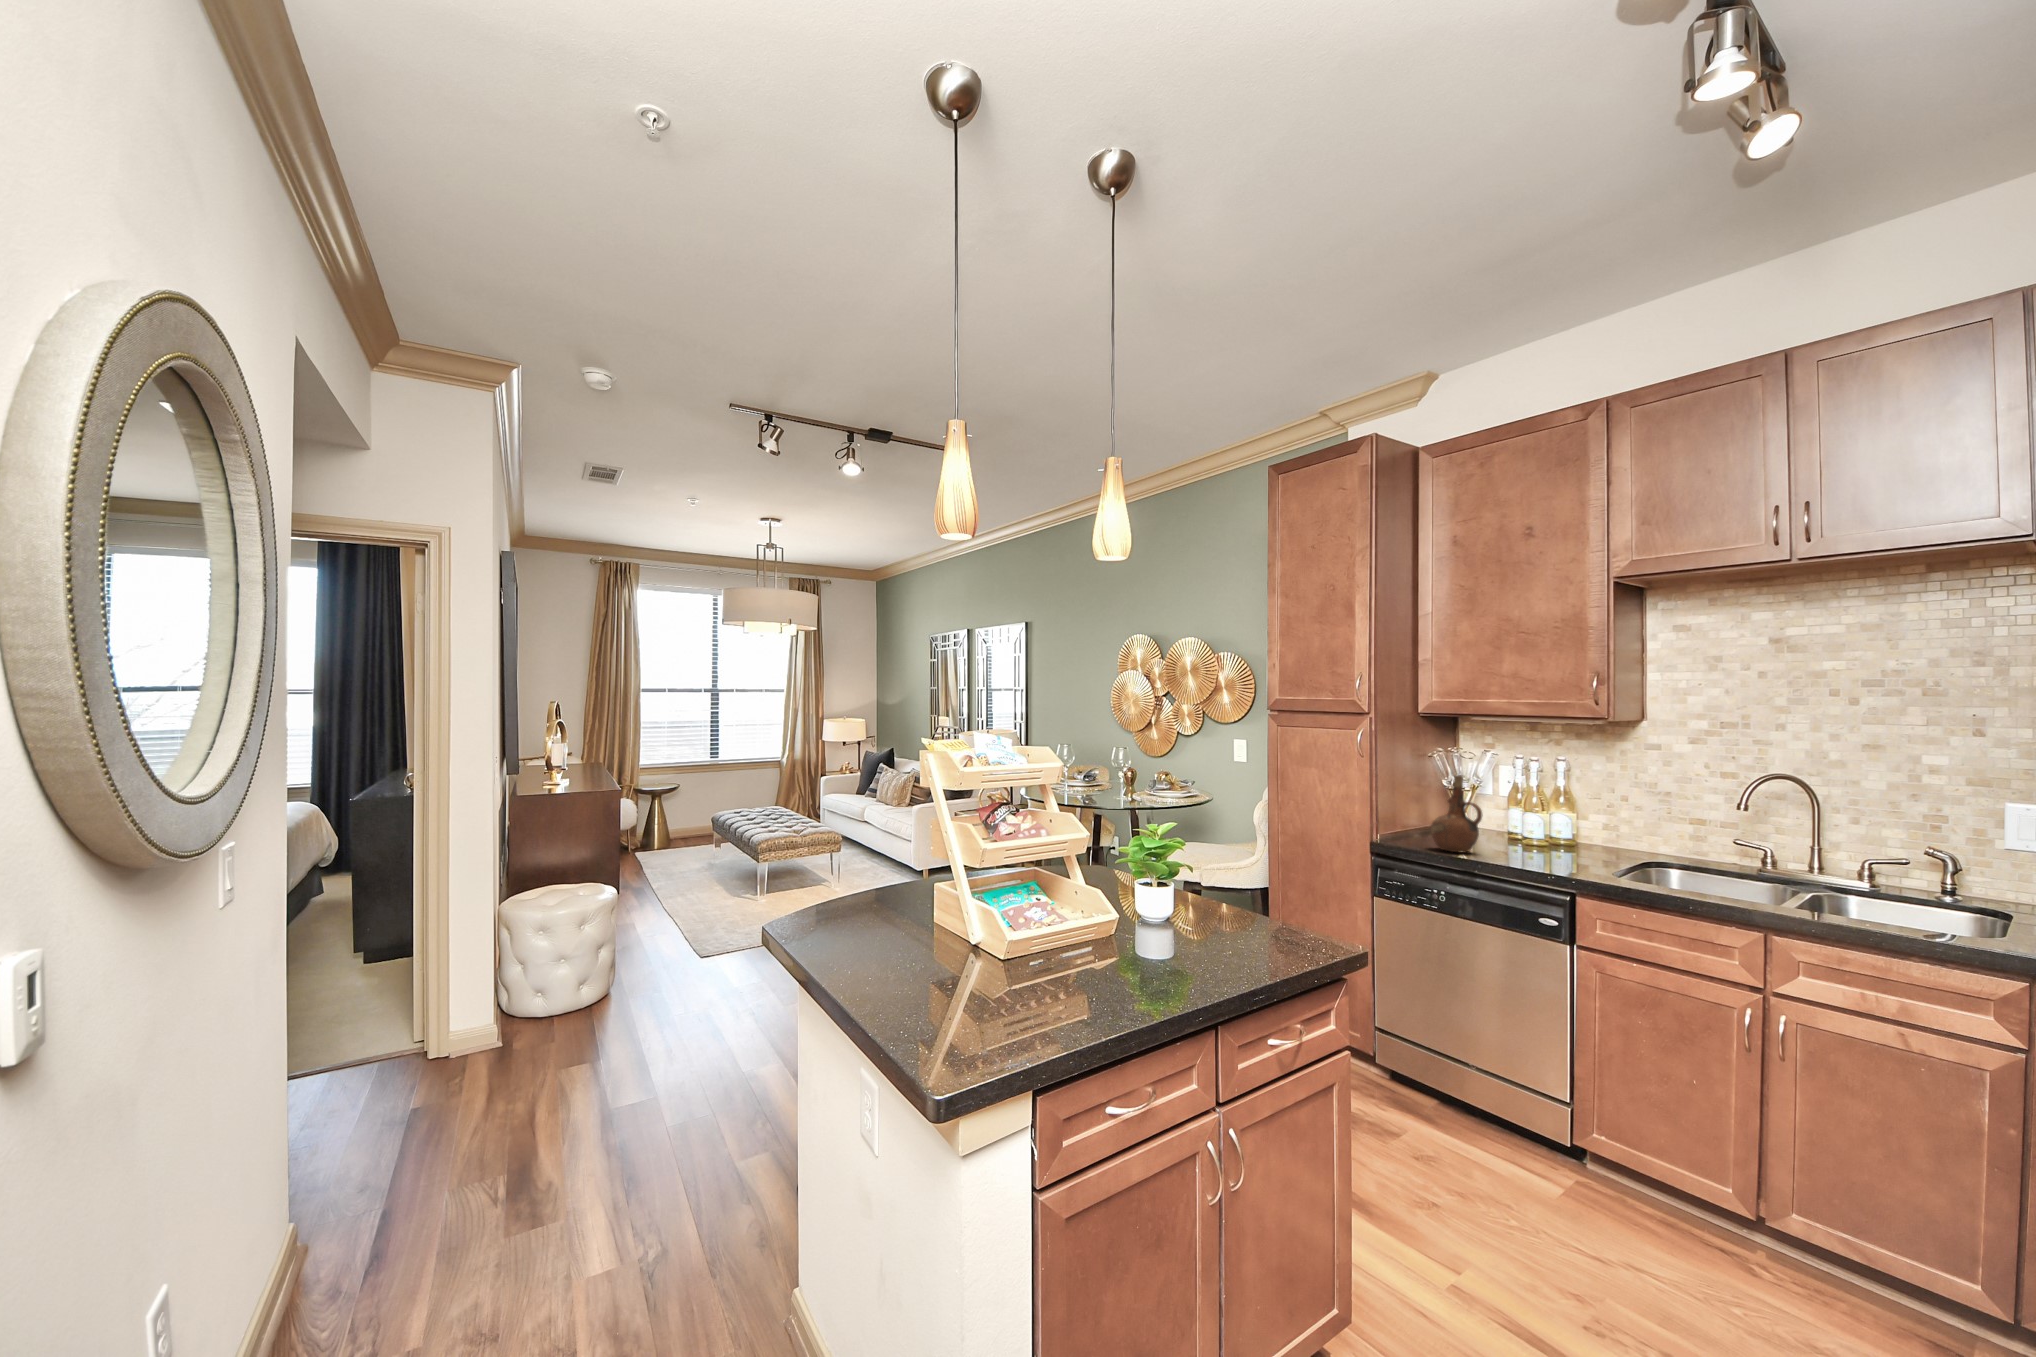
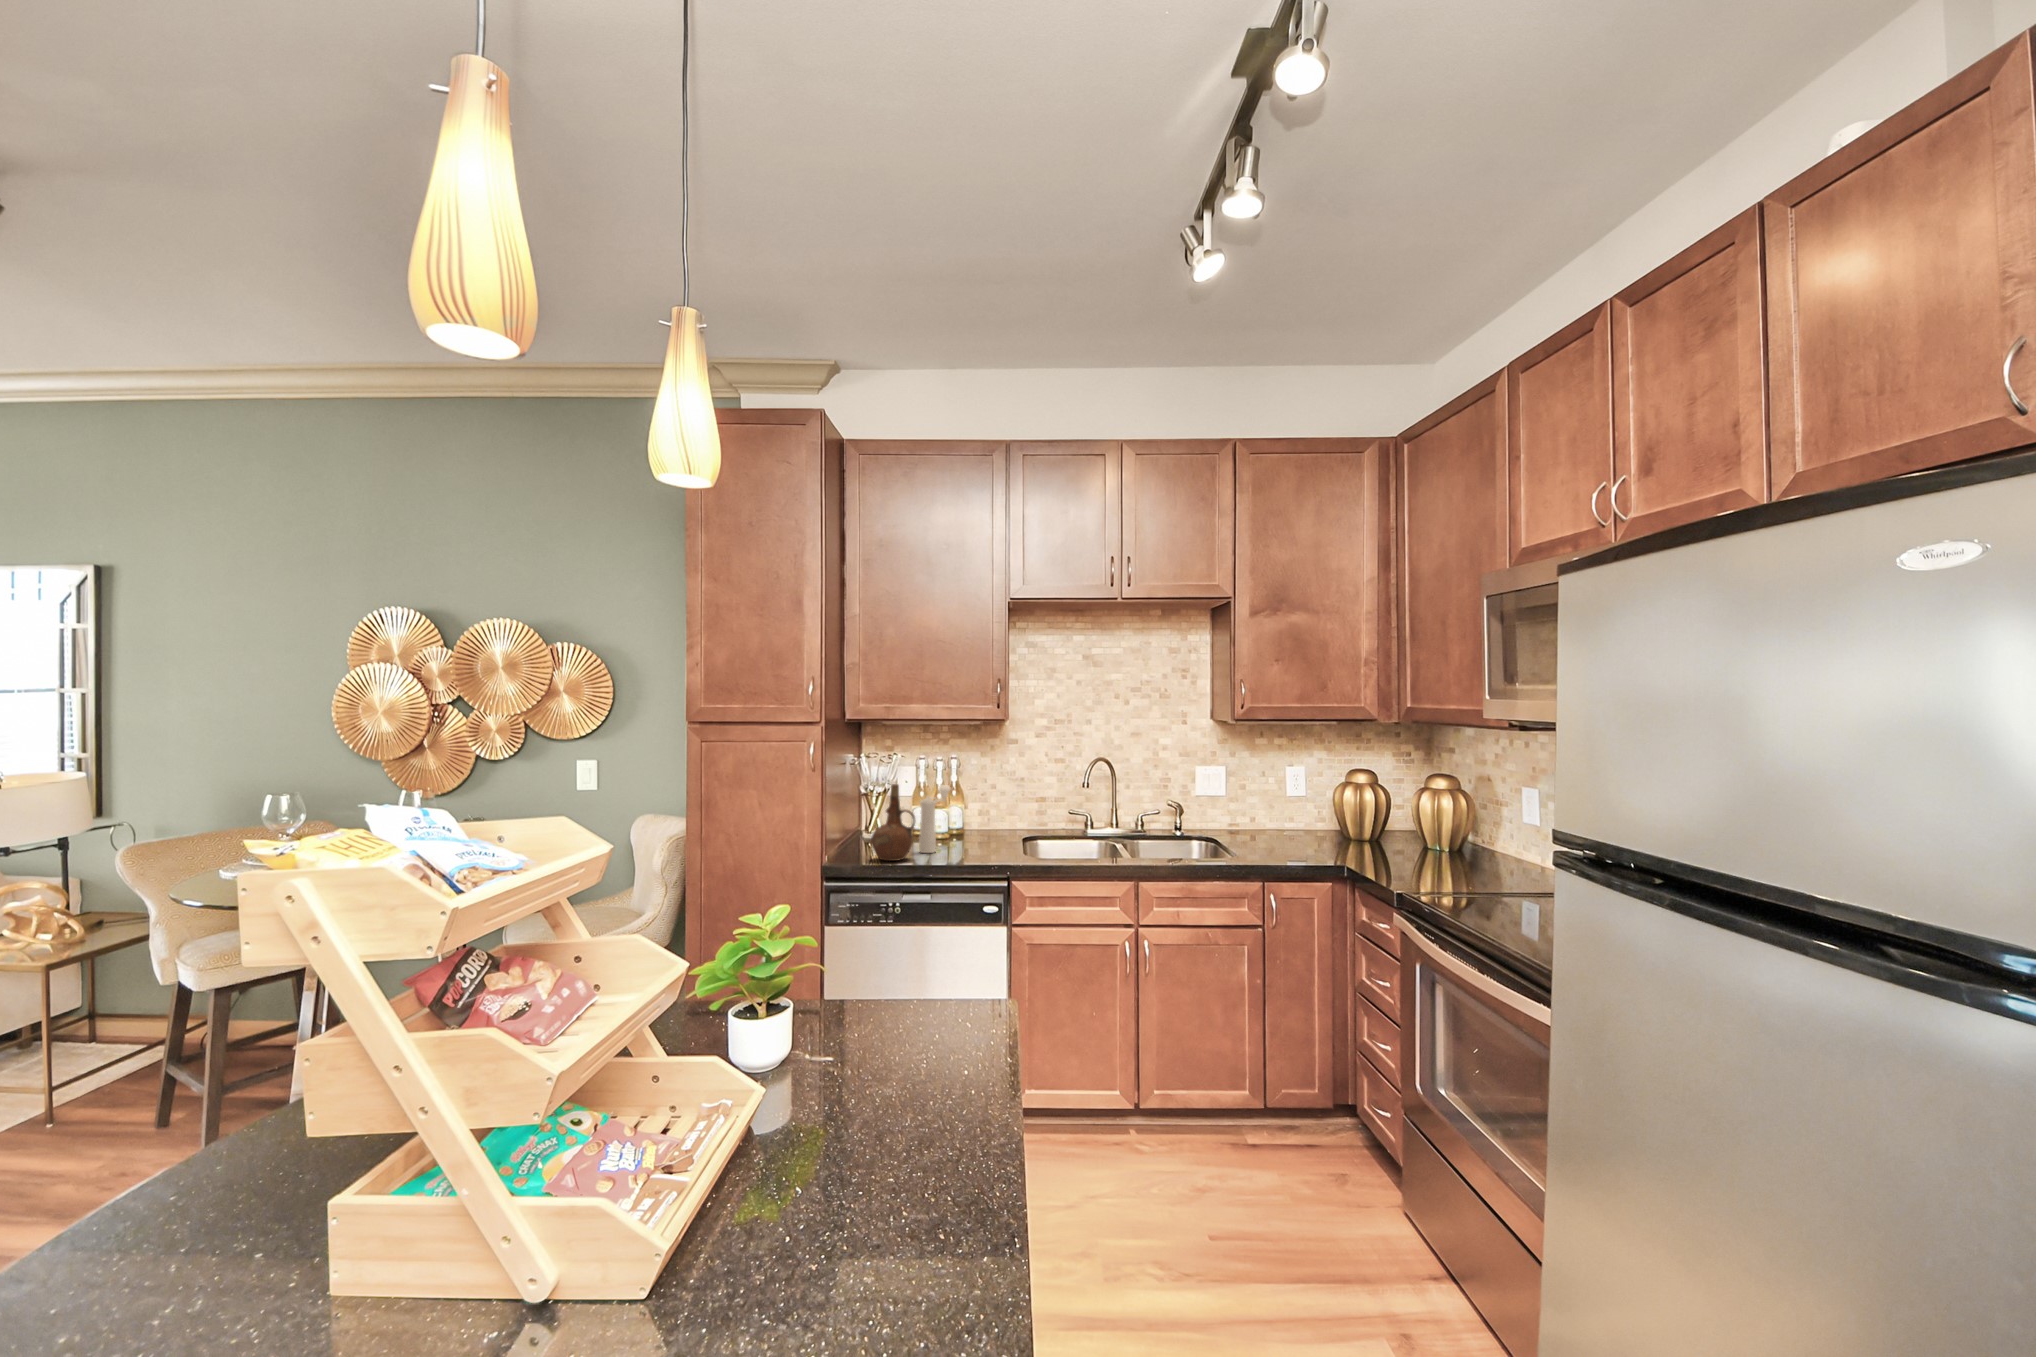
pepper mill: none [1498,786,1548,855] -> present [919,785,950,853]

